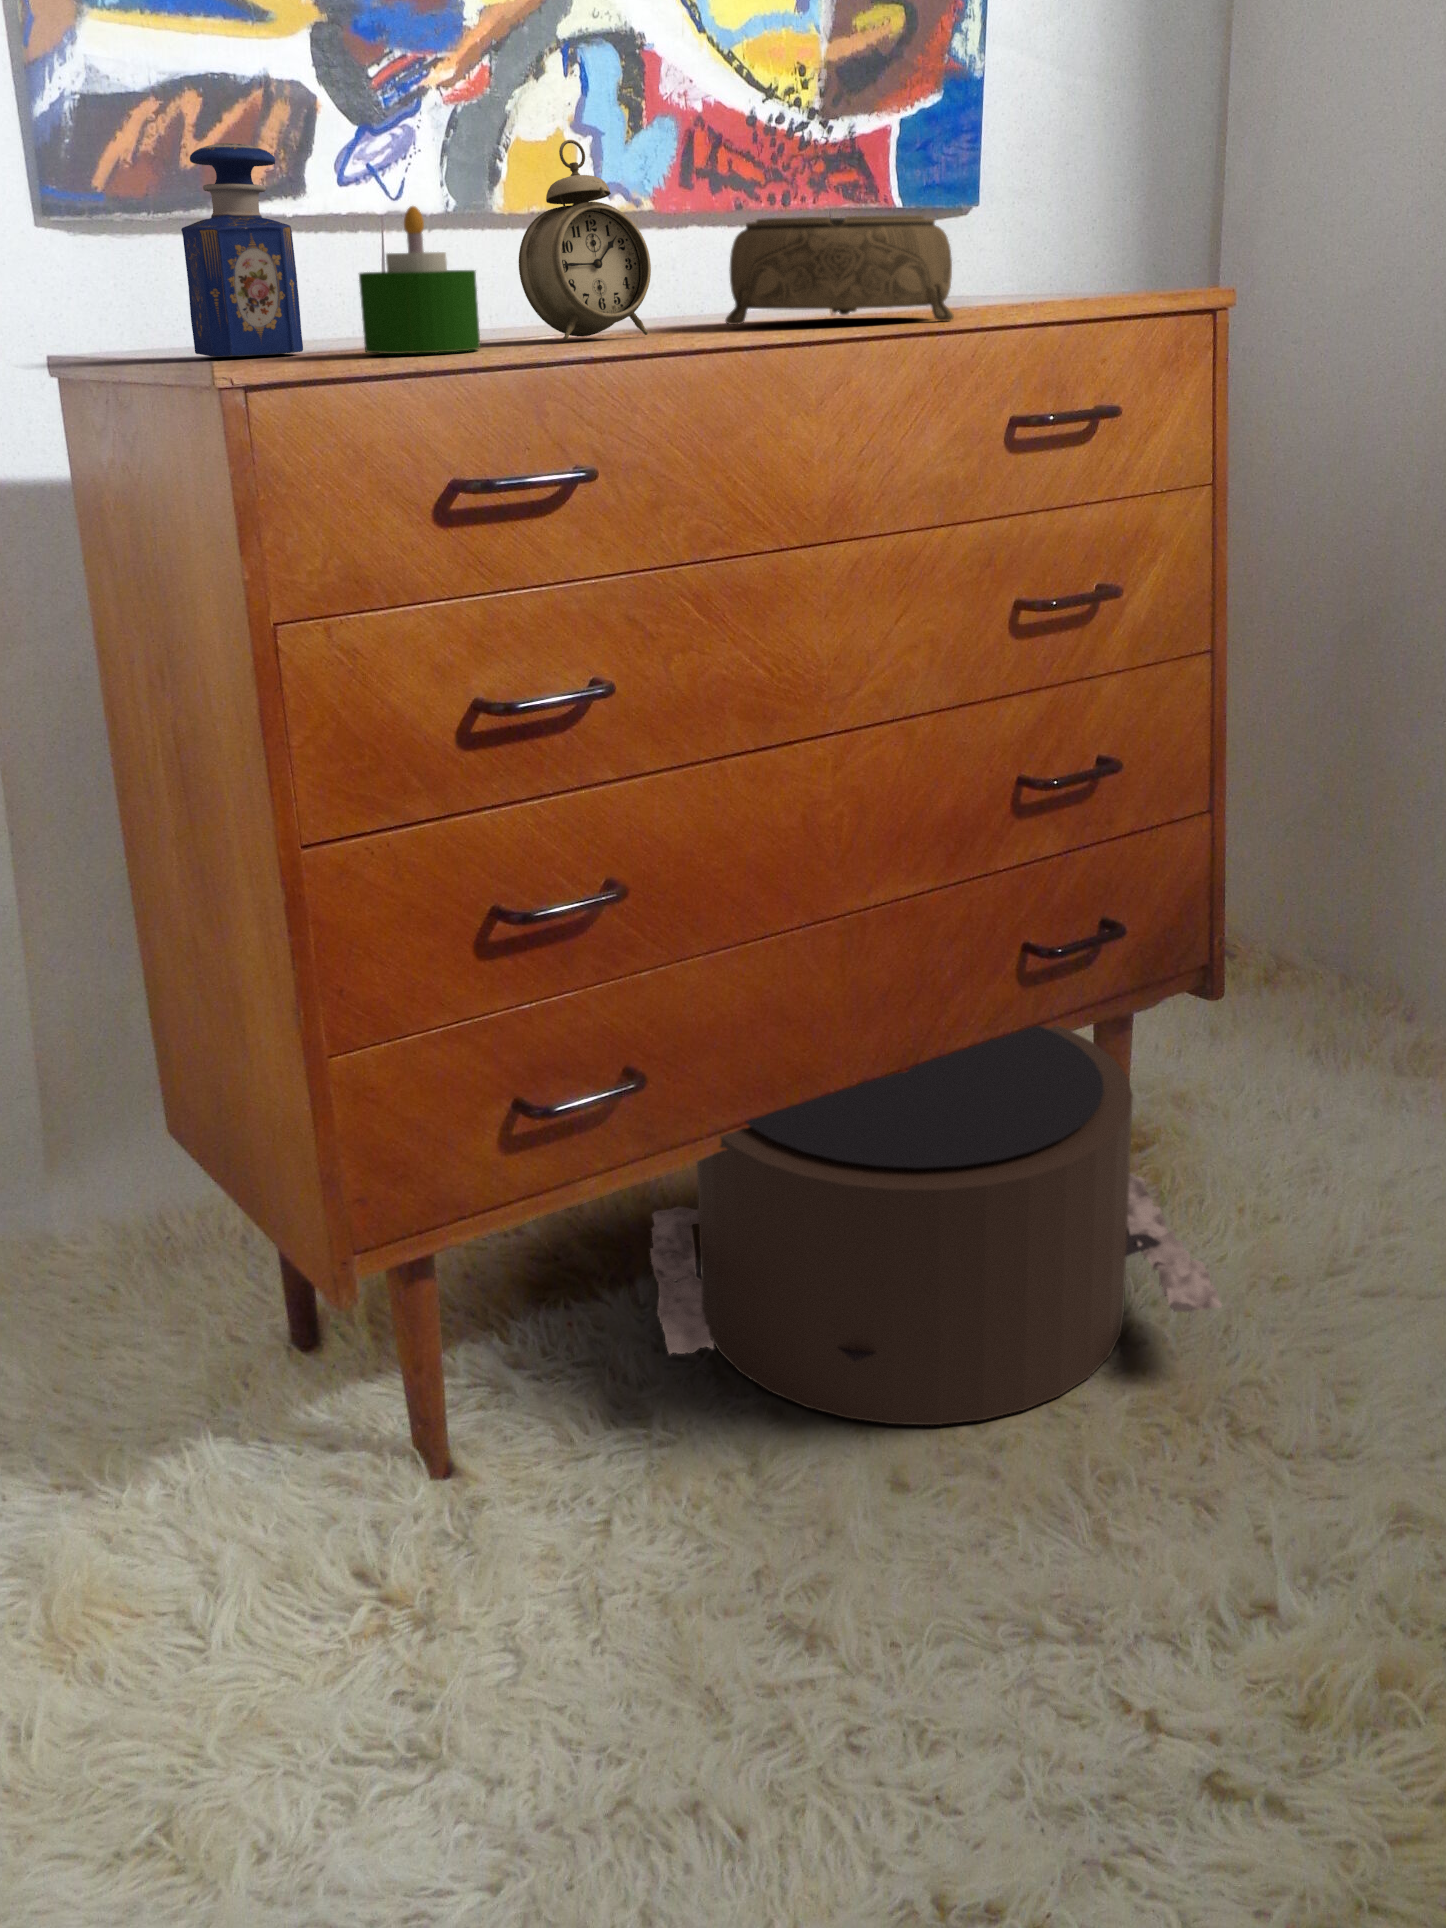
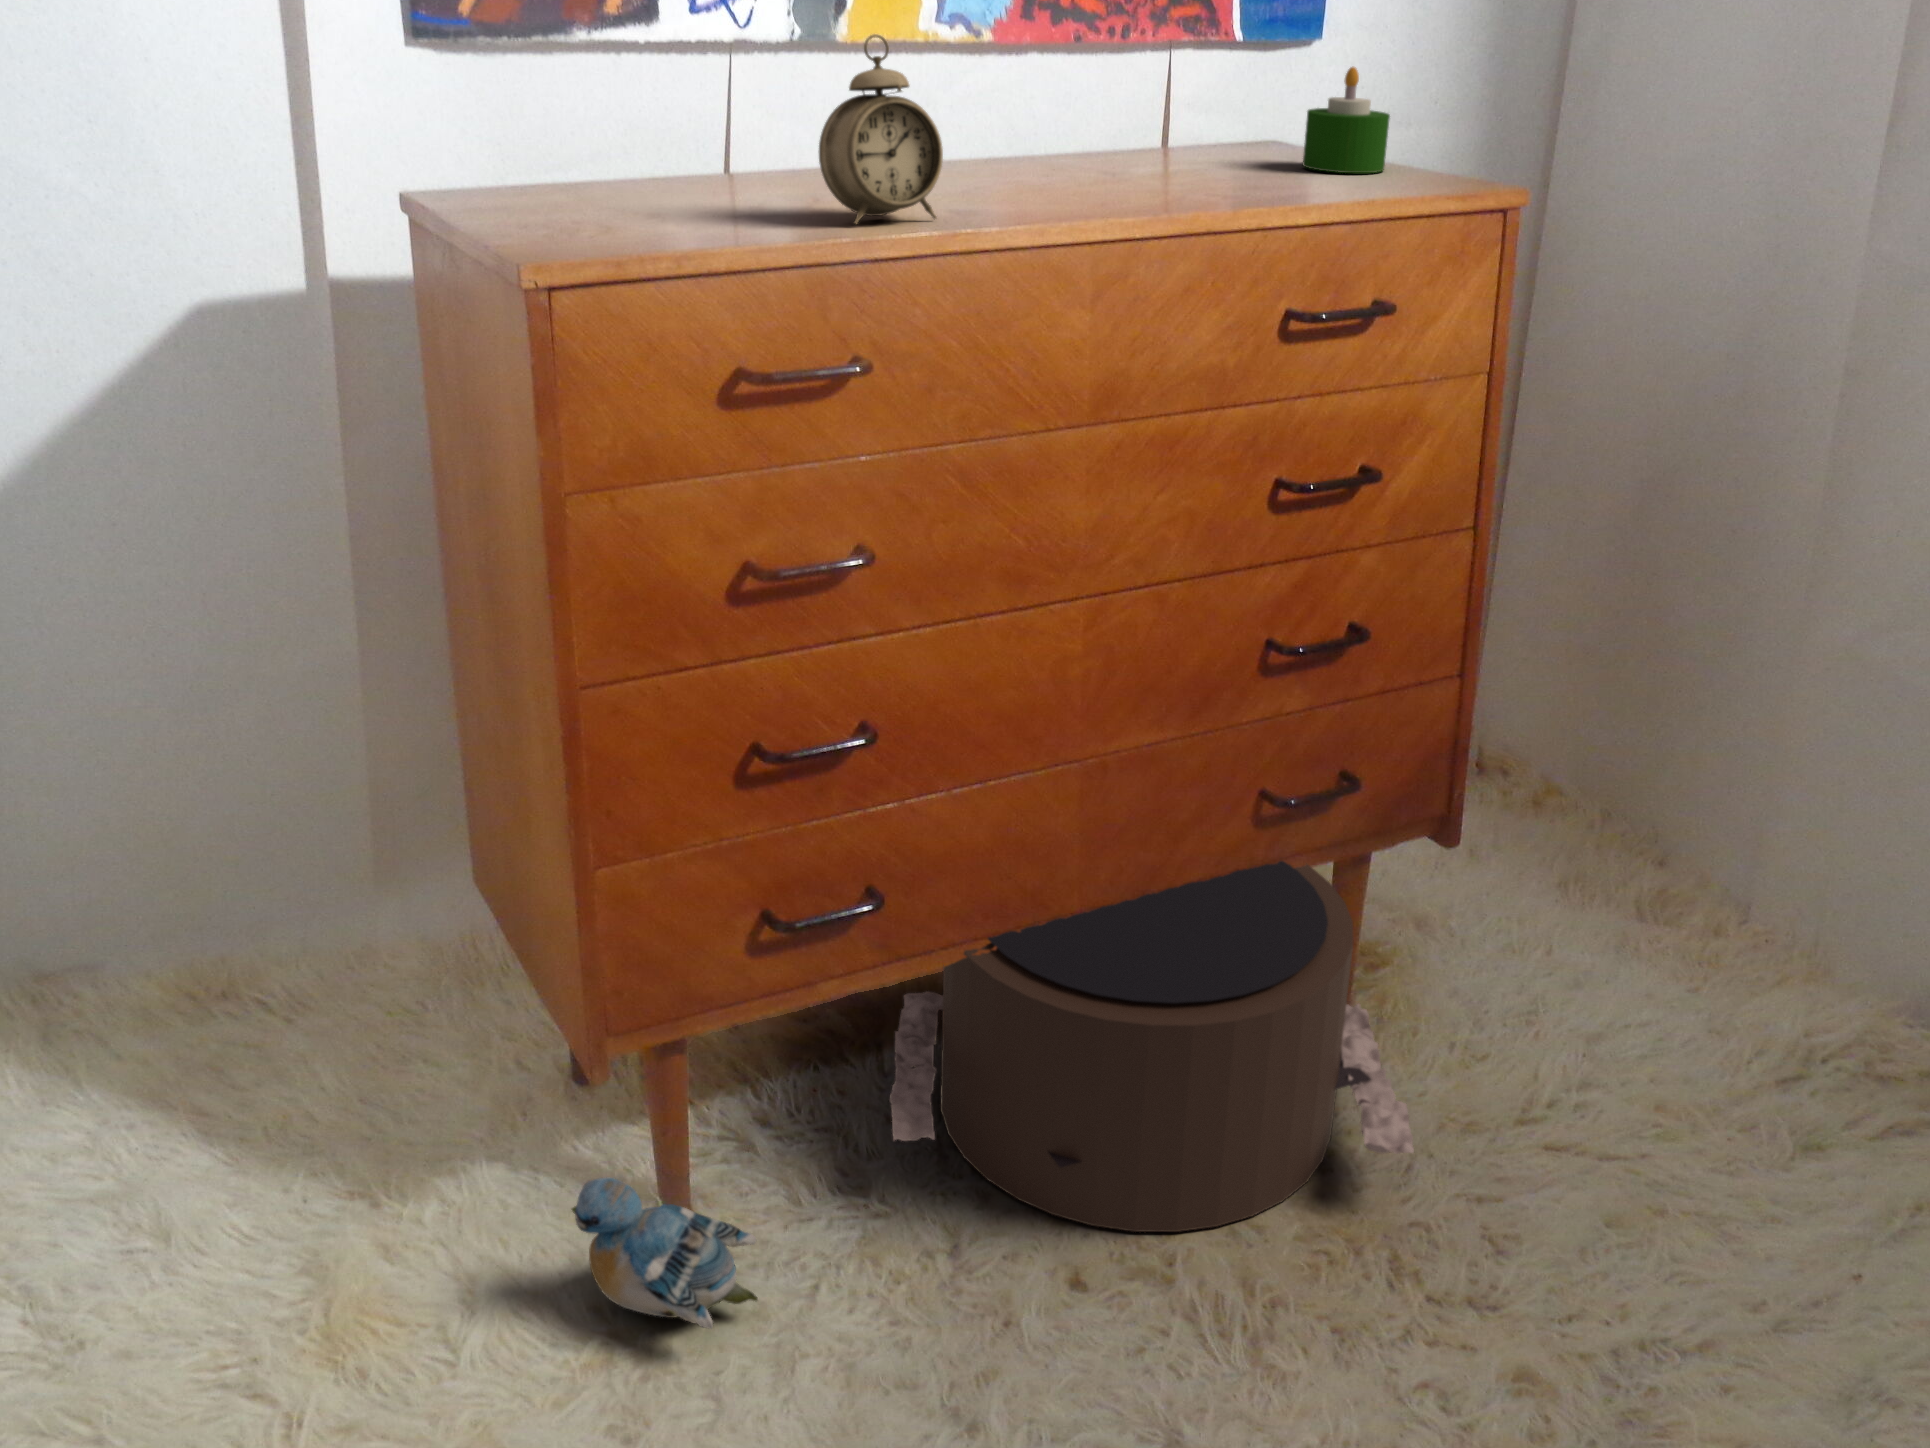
perfume bottle: present [181,143,303,357] -> none [512,27,615,224]
candle: present [359,206,480,354] -> present [1303,67,1390,173]
decorative bowl: present [725,215,953,325] -> none [1016,99,1239,219]
plush toy: none [326,1419,545,1571] -> present [572,1178,758,1329]

